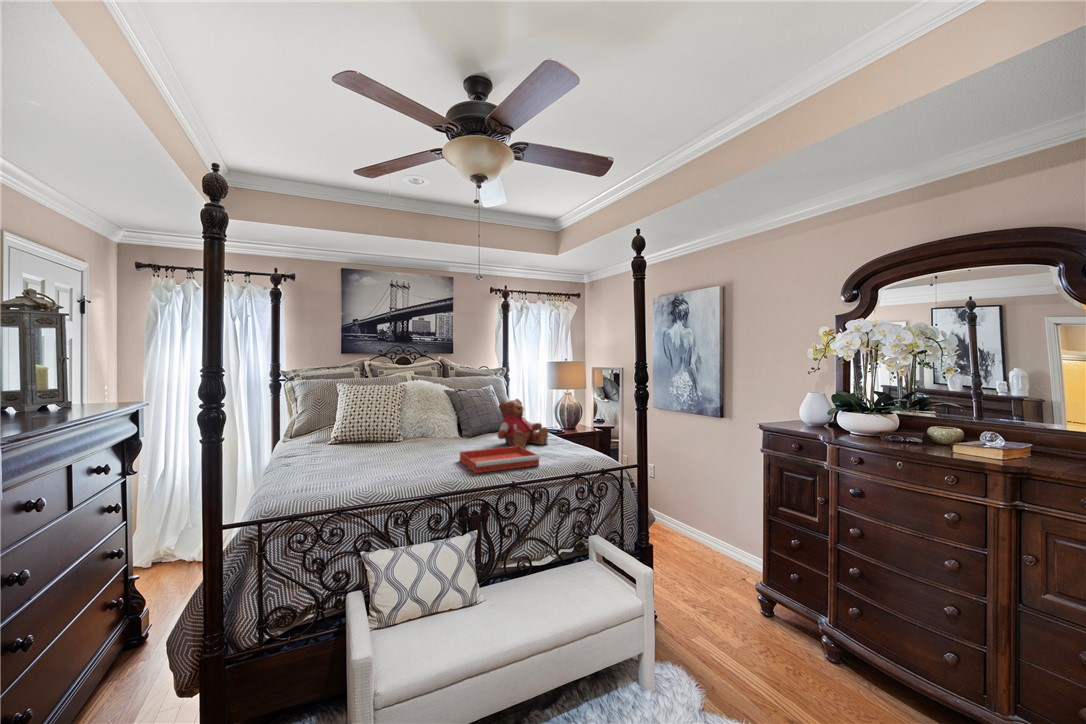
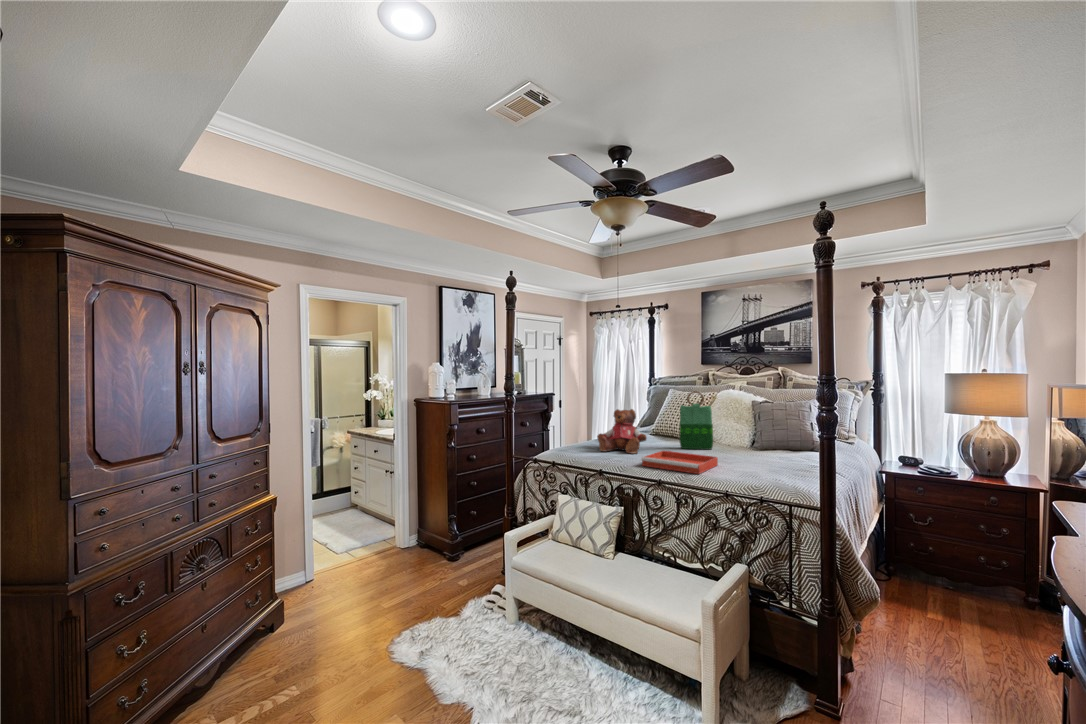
tote bag: none [431,382,463,448] -> present [679,391,713,449]
teddy bear: present [498,399,548,448] -> present [597,409,647,453]

